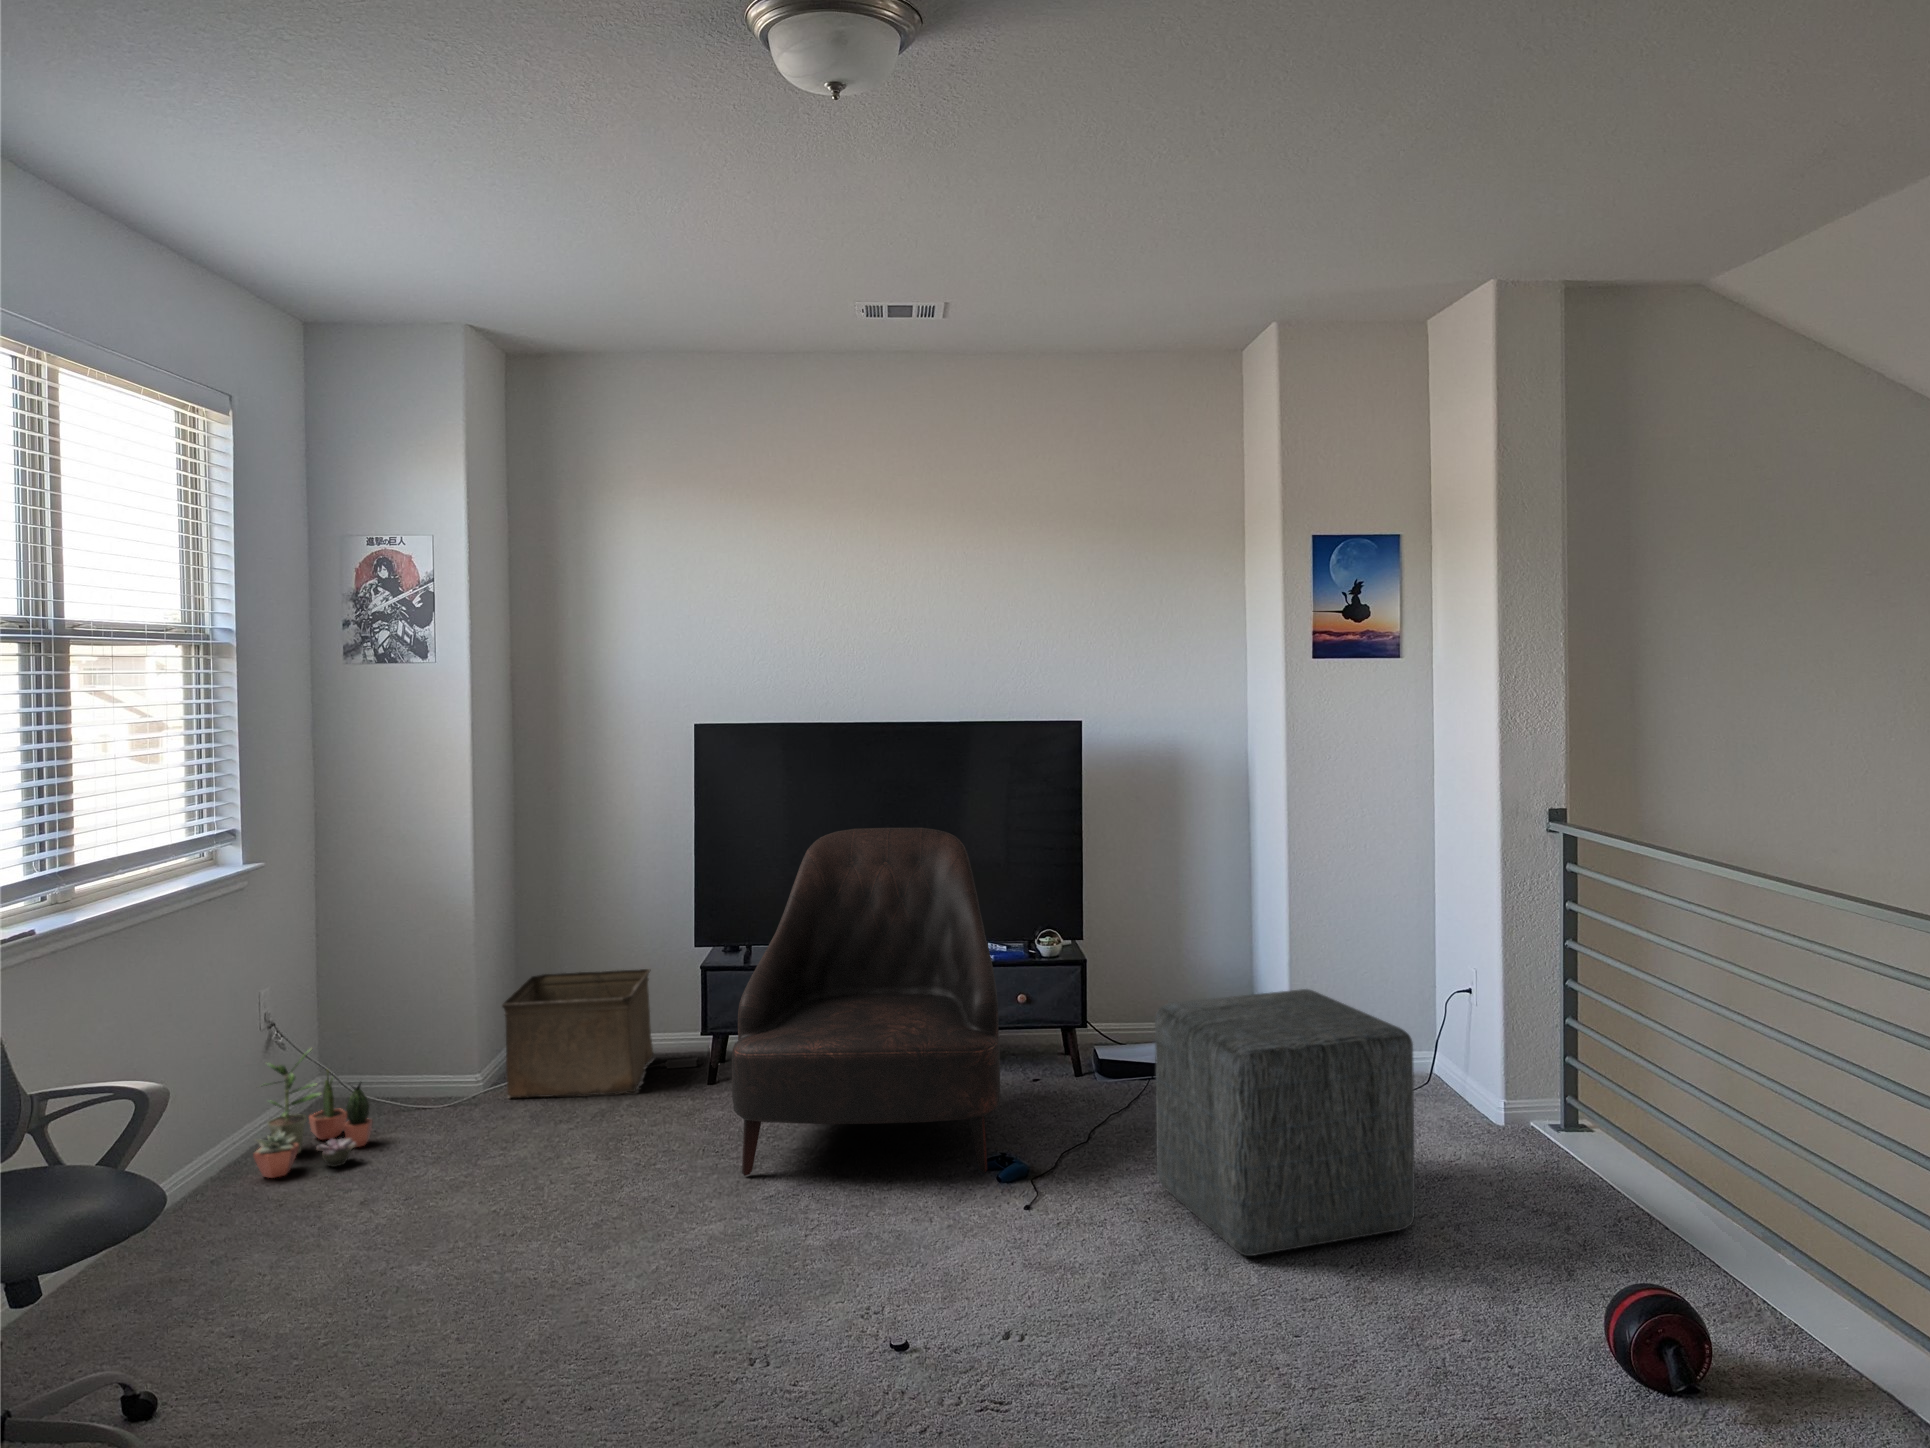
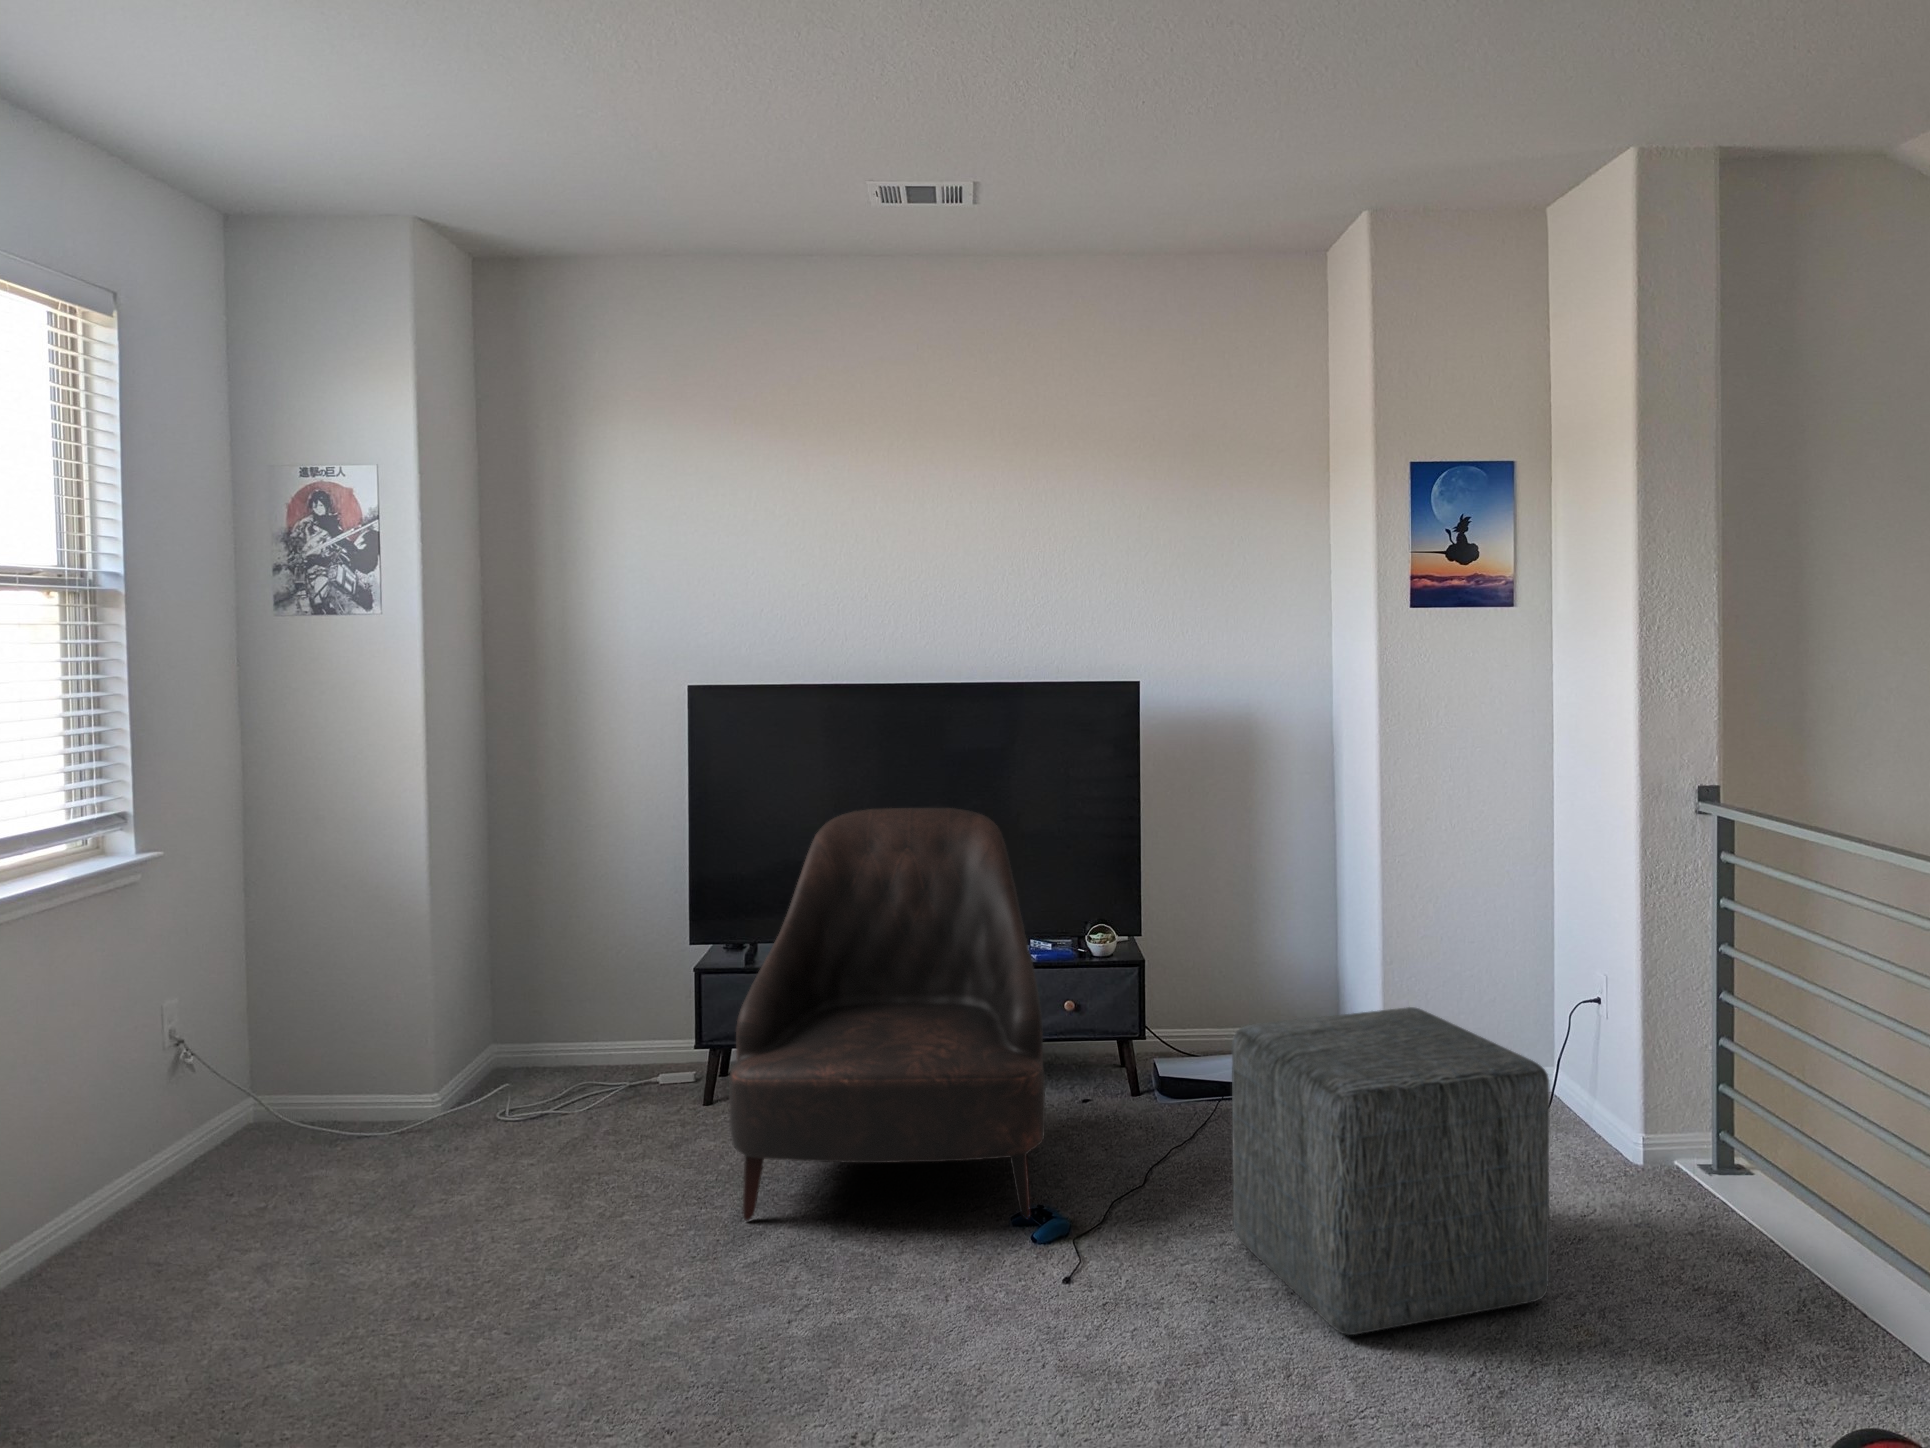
storage bin: present [502,969,653,1098] -> none [465,967,642,1118]
potted plant: present [254,1049,372,1178] -> none [178,1065,317,1217]

